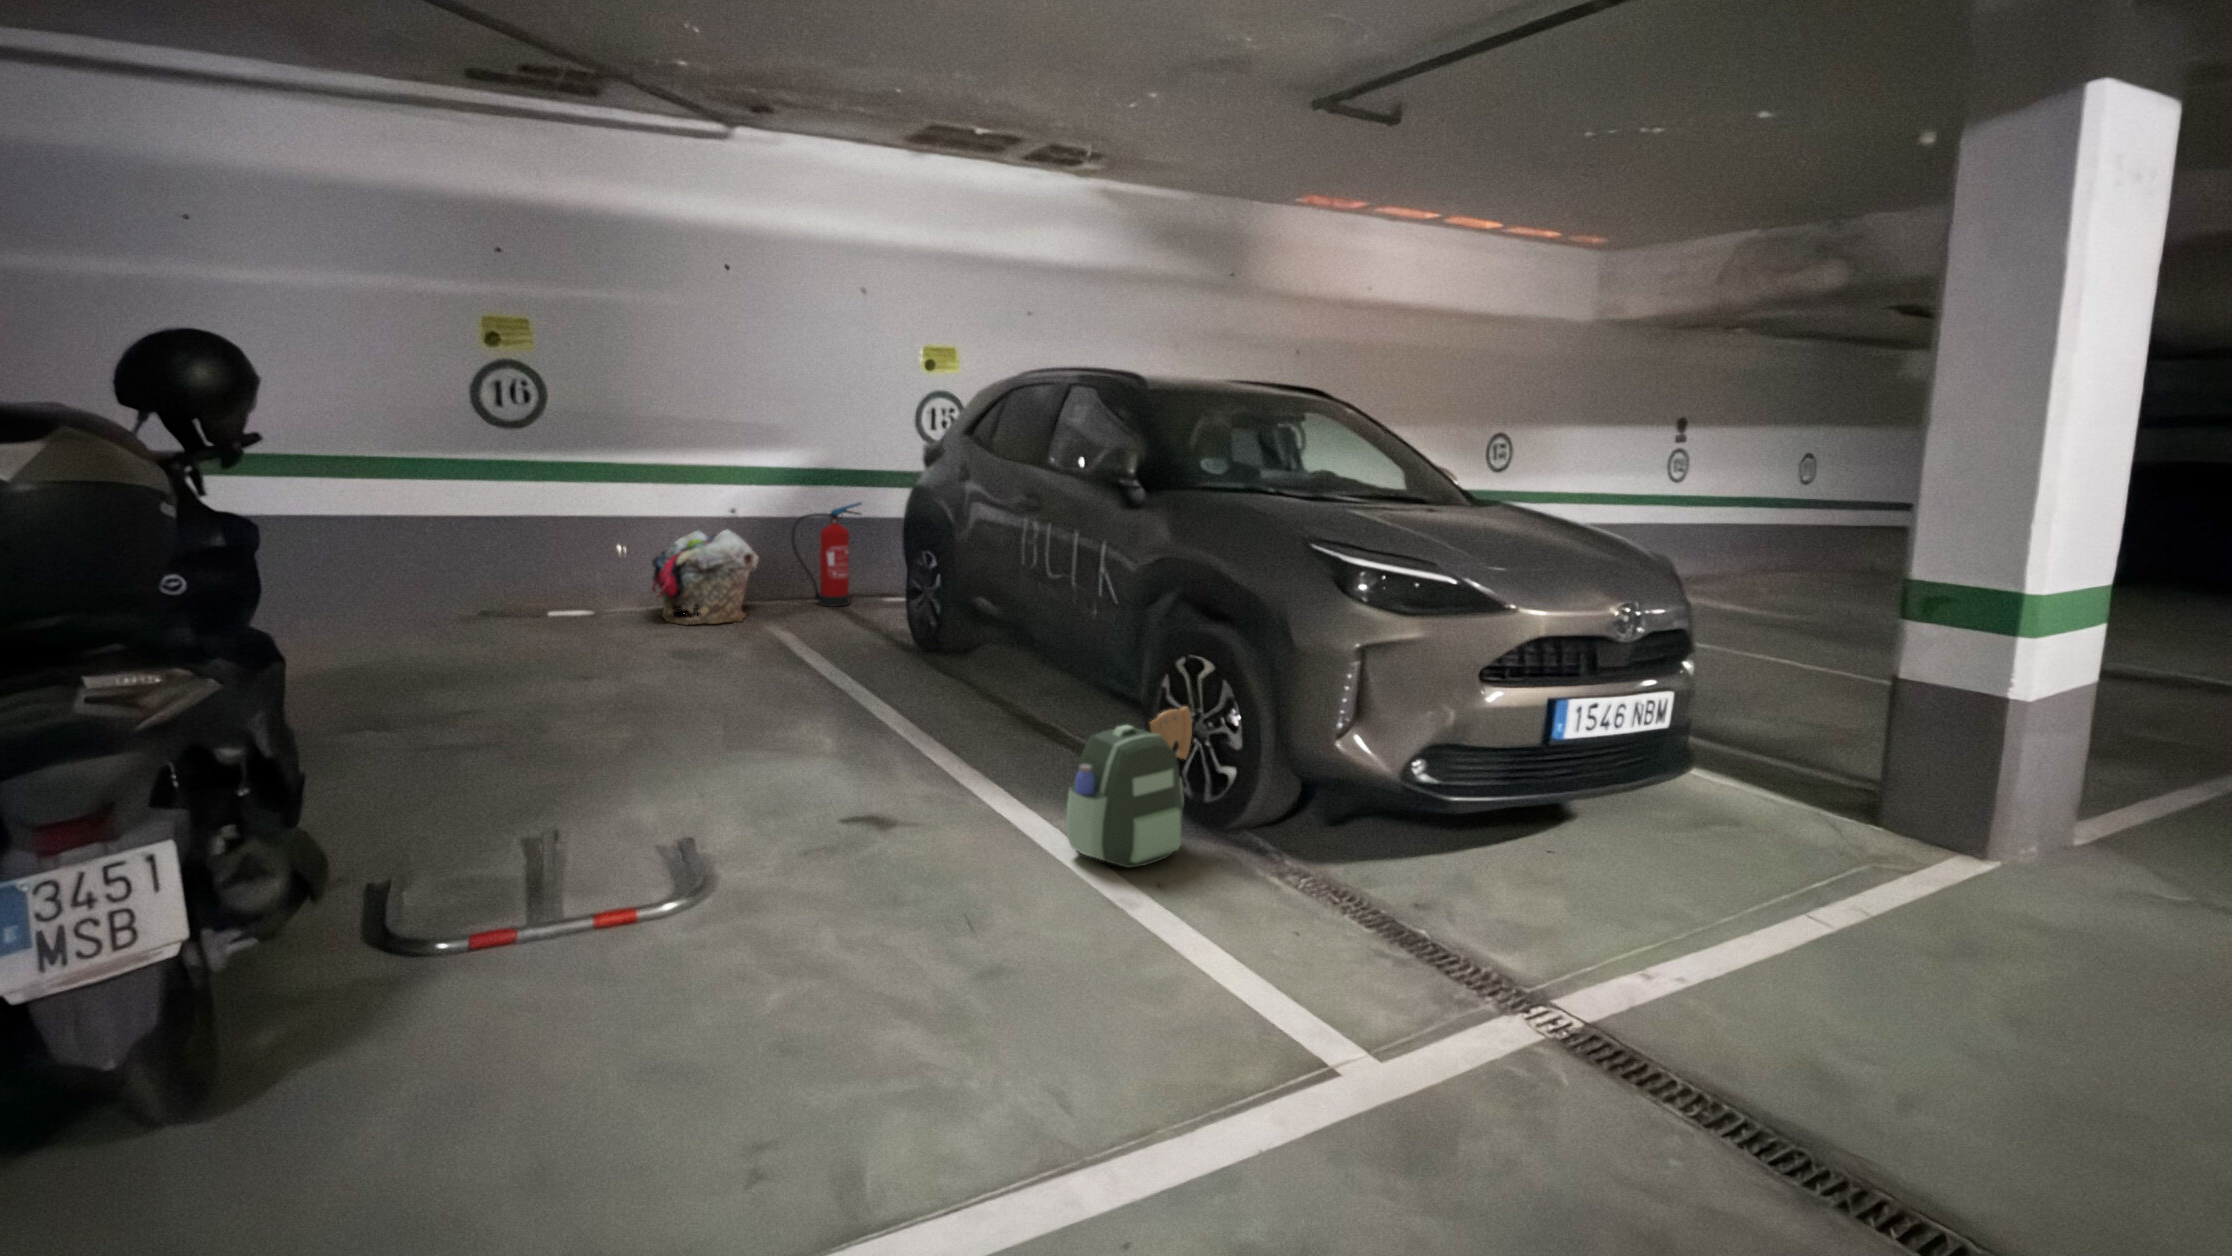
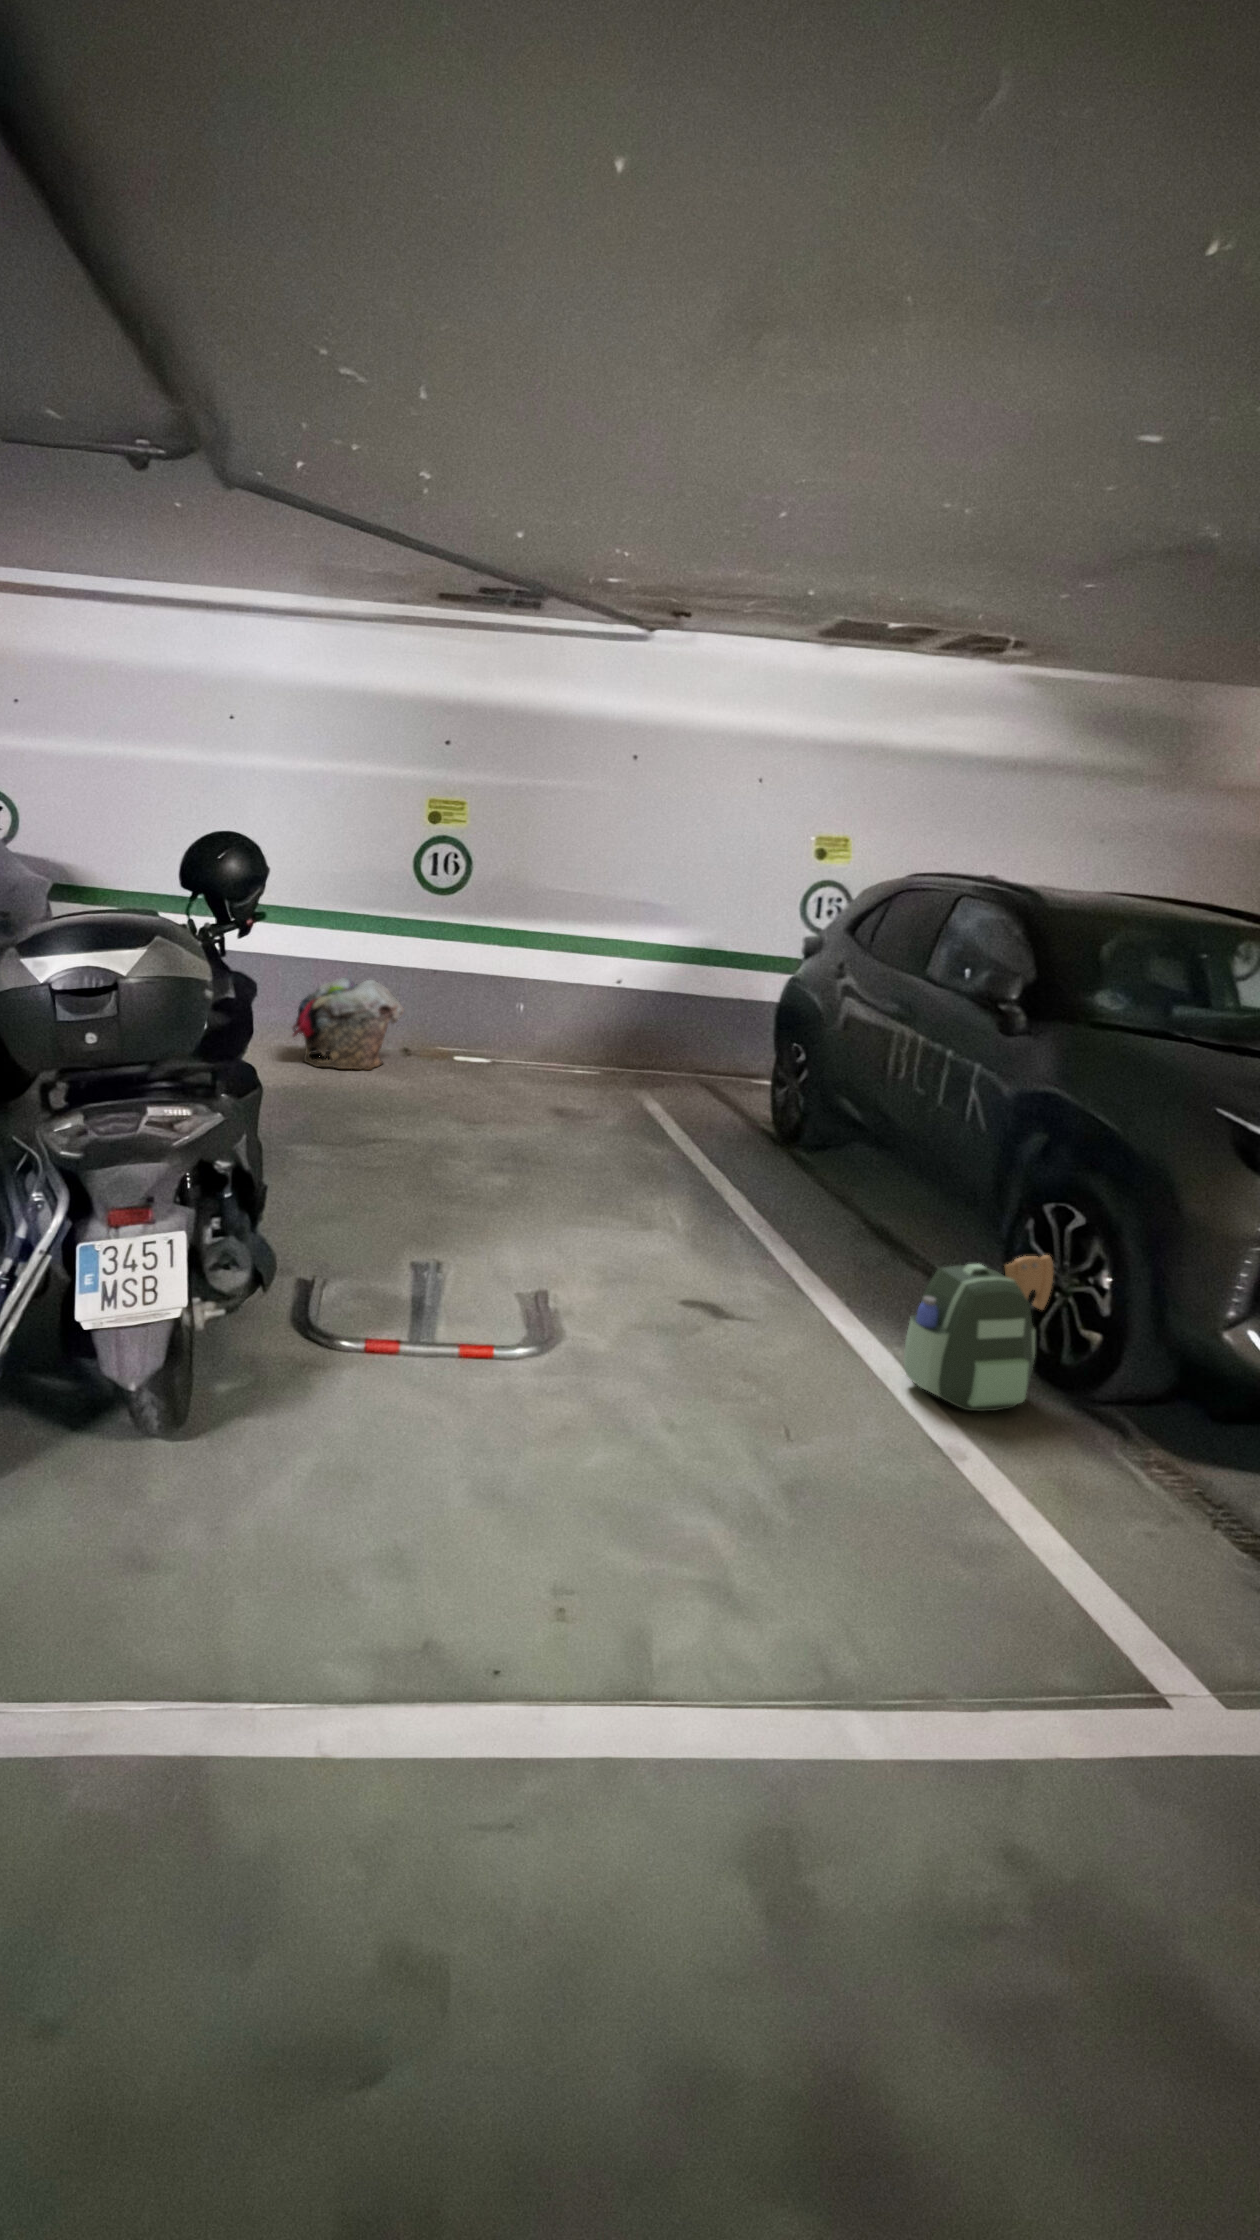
fire extinguisher: present [791,502,862,607] -> none [671,986,743,1085]
laundry basket: present [652,530,759,625] -> present [293,978,404,1070]

